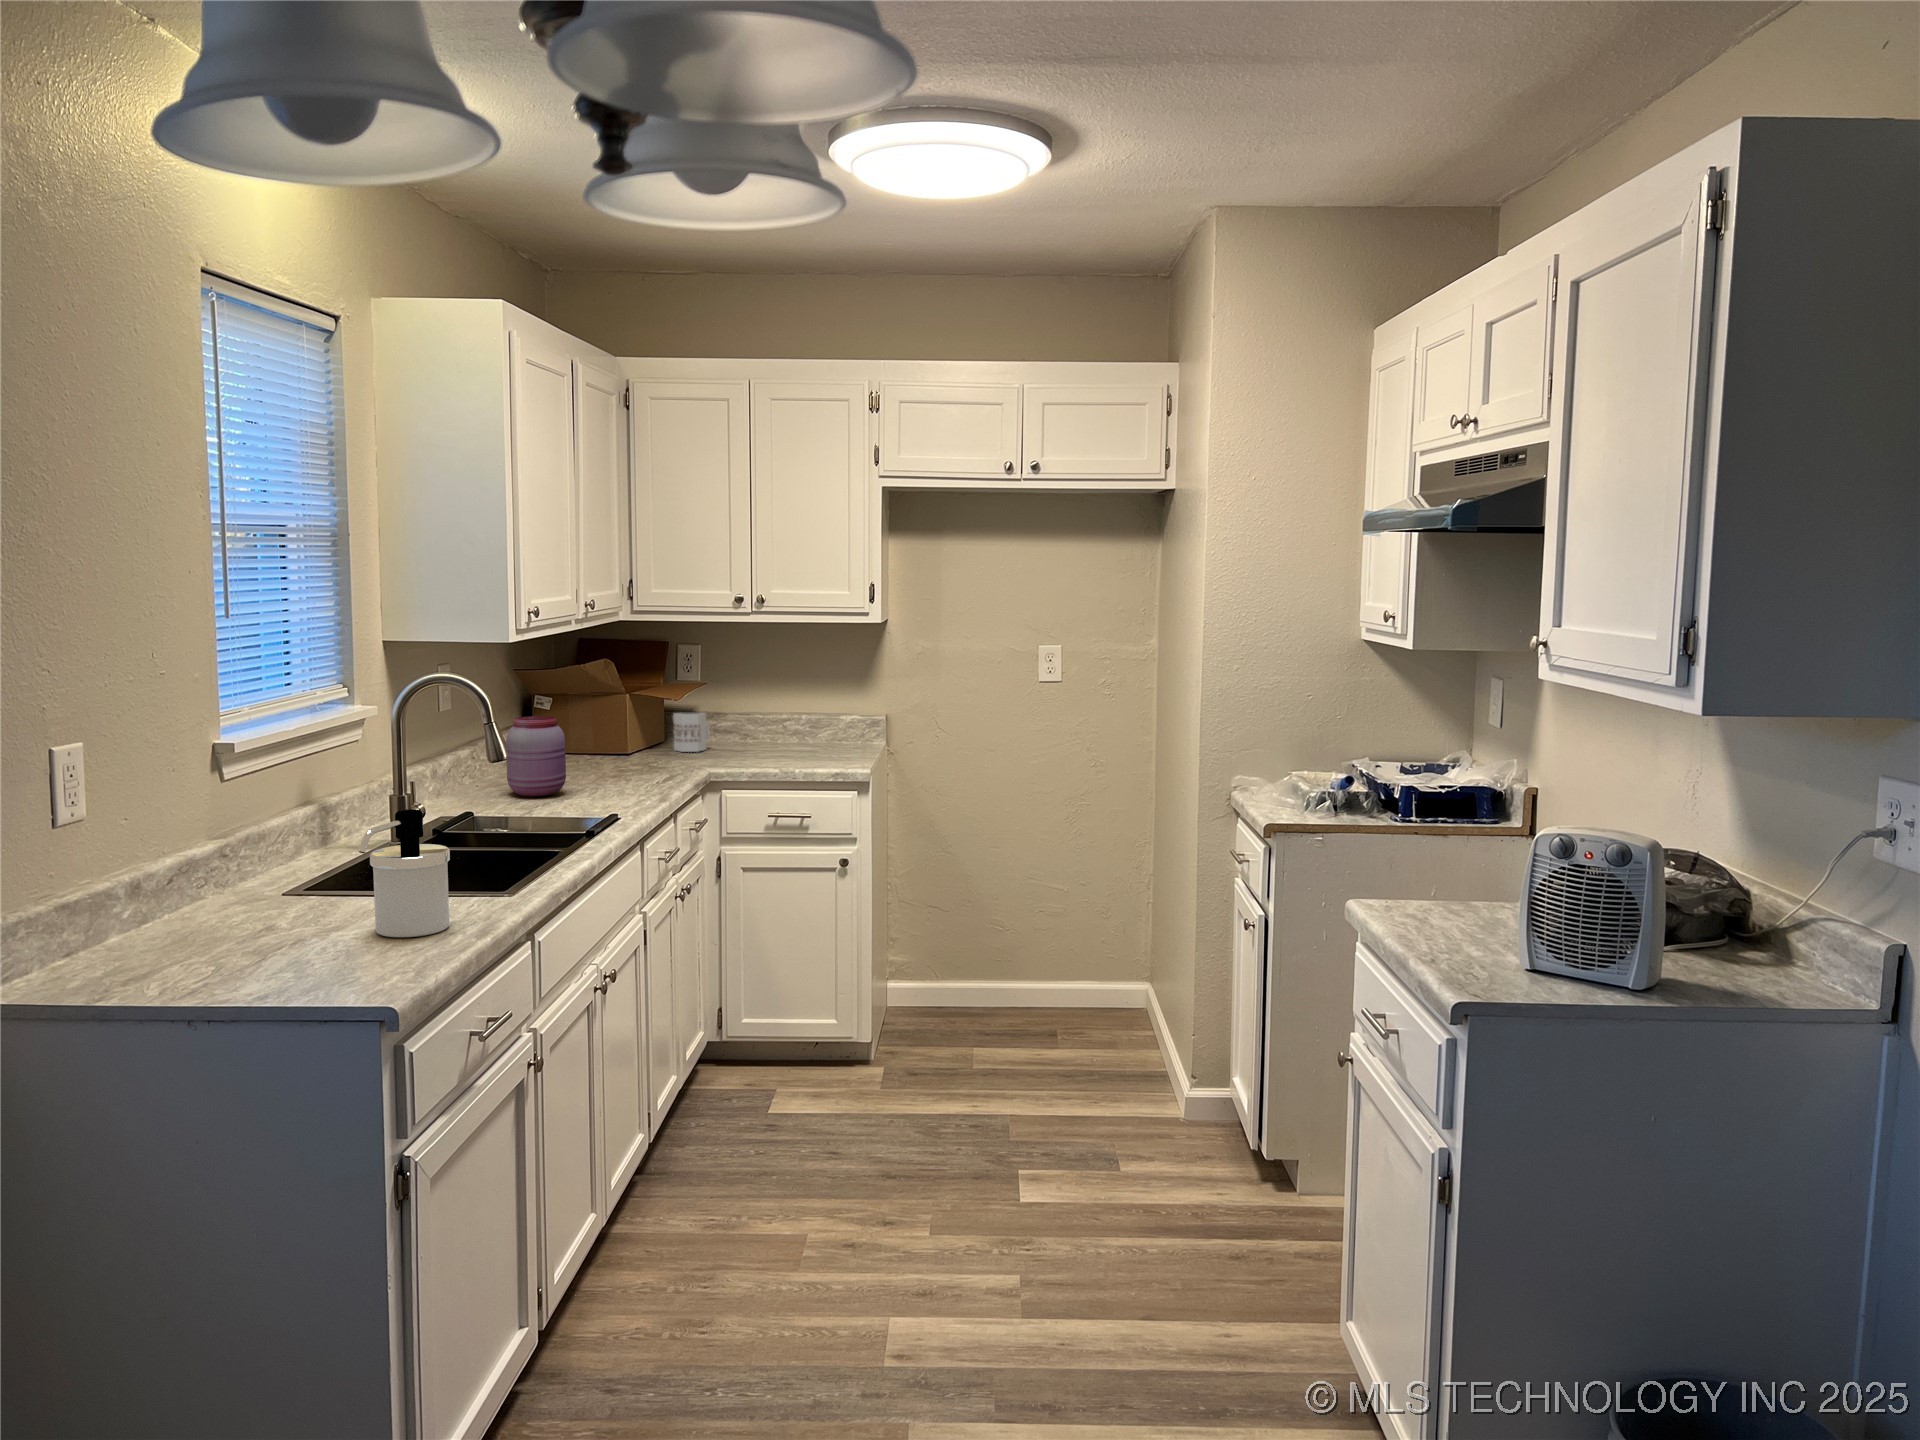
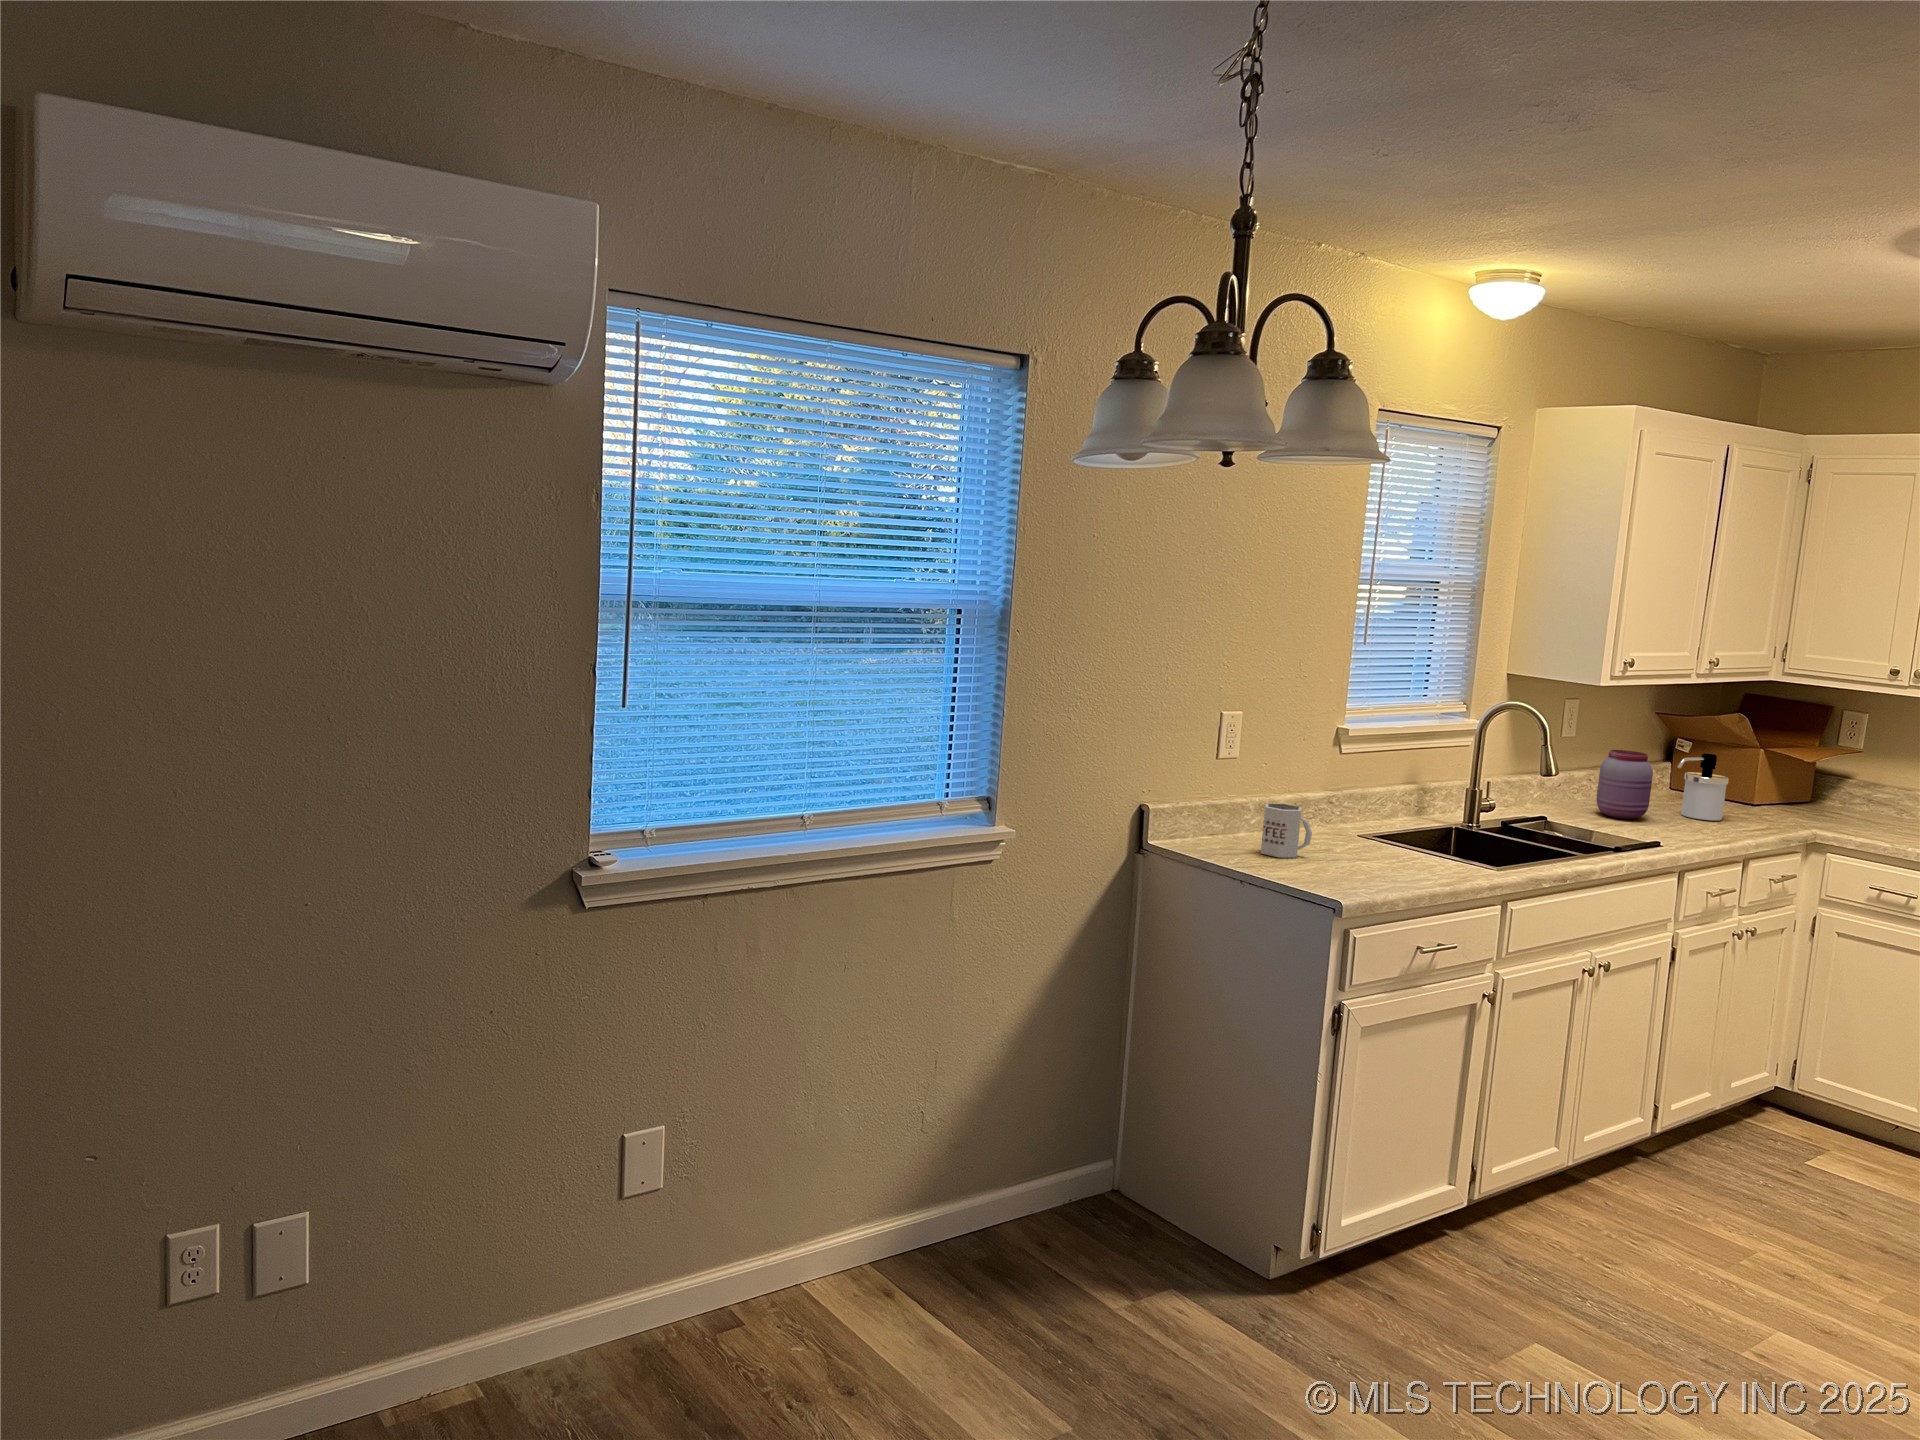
mug: present [673,712,710,752] -> present [1261,804,1312,858]
soap dispenser: present [358,809,450,937] -> present [1677,753,1729,821]

